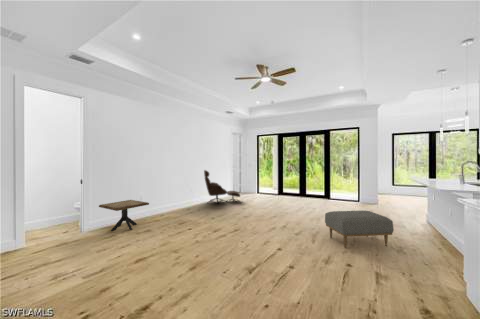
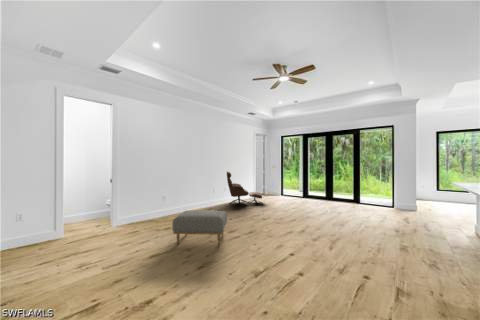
side table: present [99,200,149,231] -> none [126,198,170,227]
ottoman: present [325,210,394,248] -> present [172,210,227,245]

